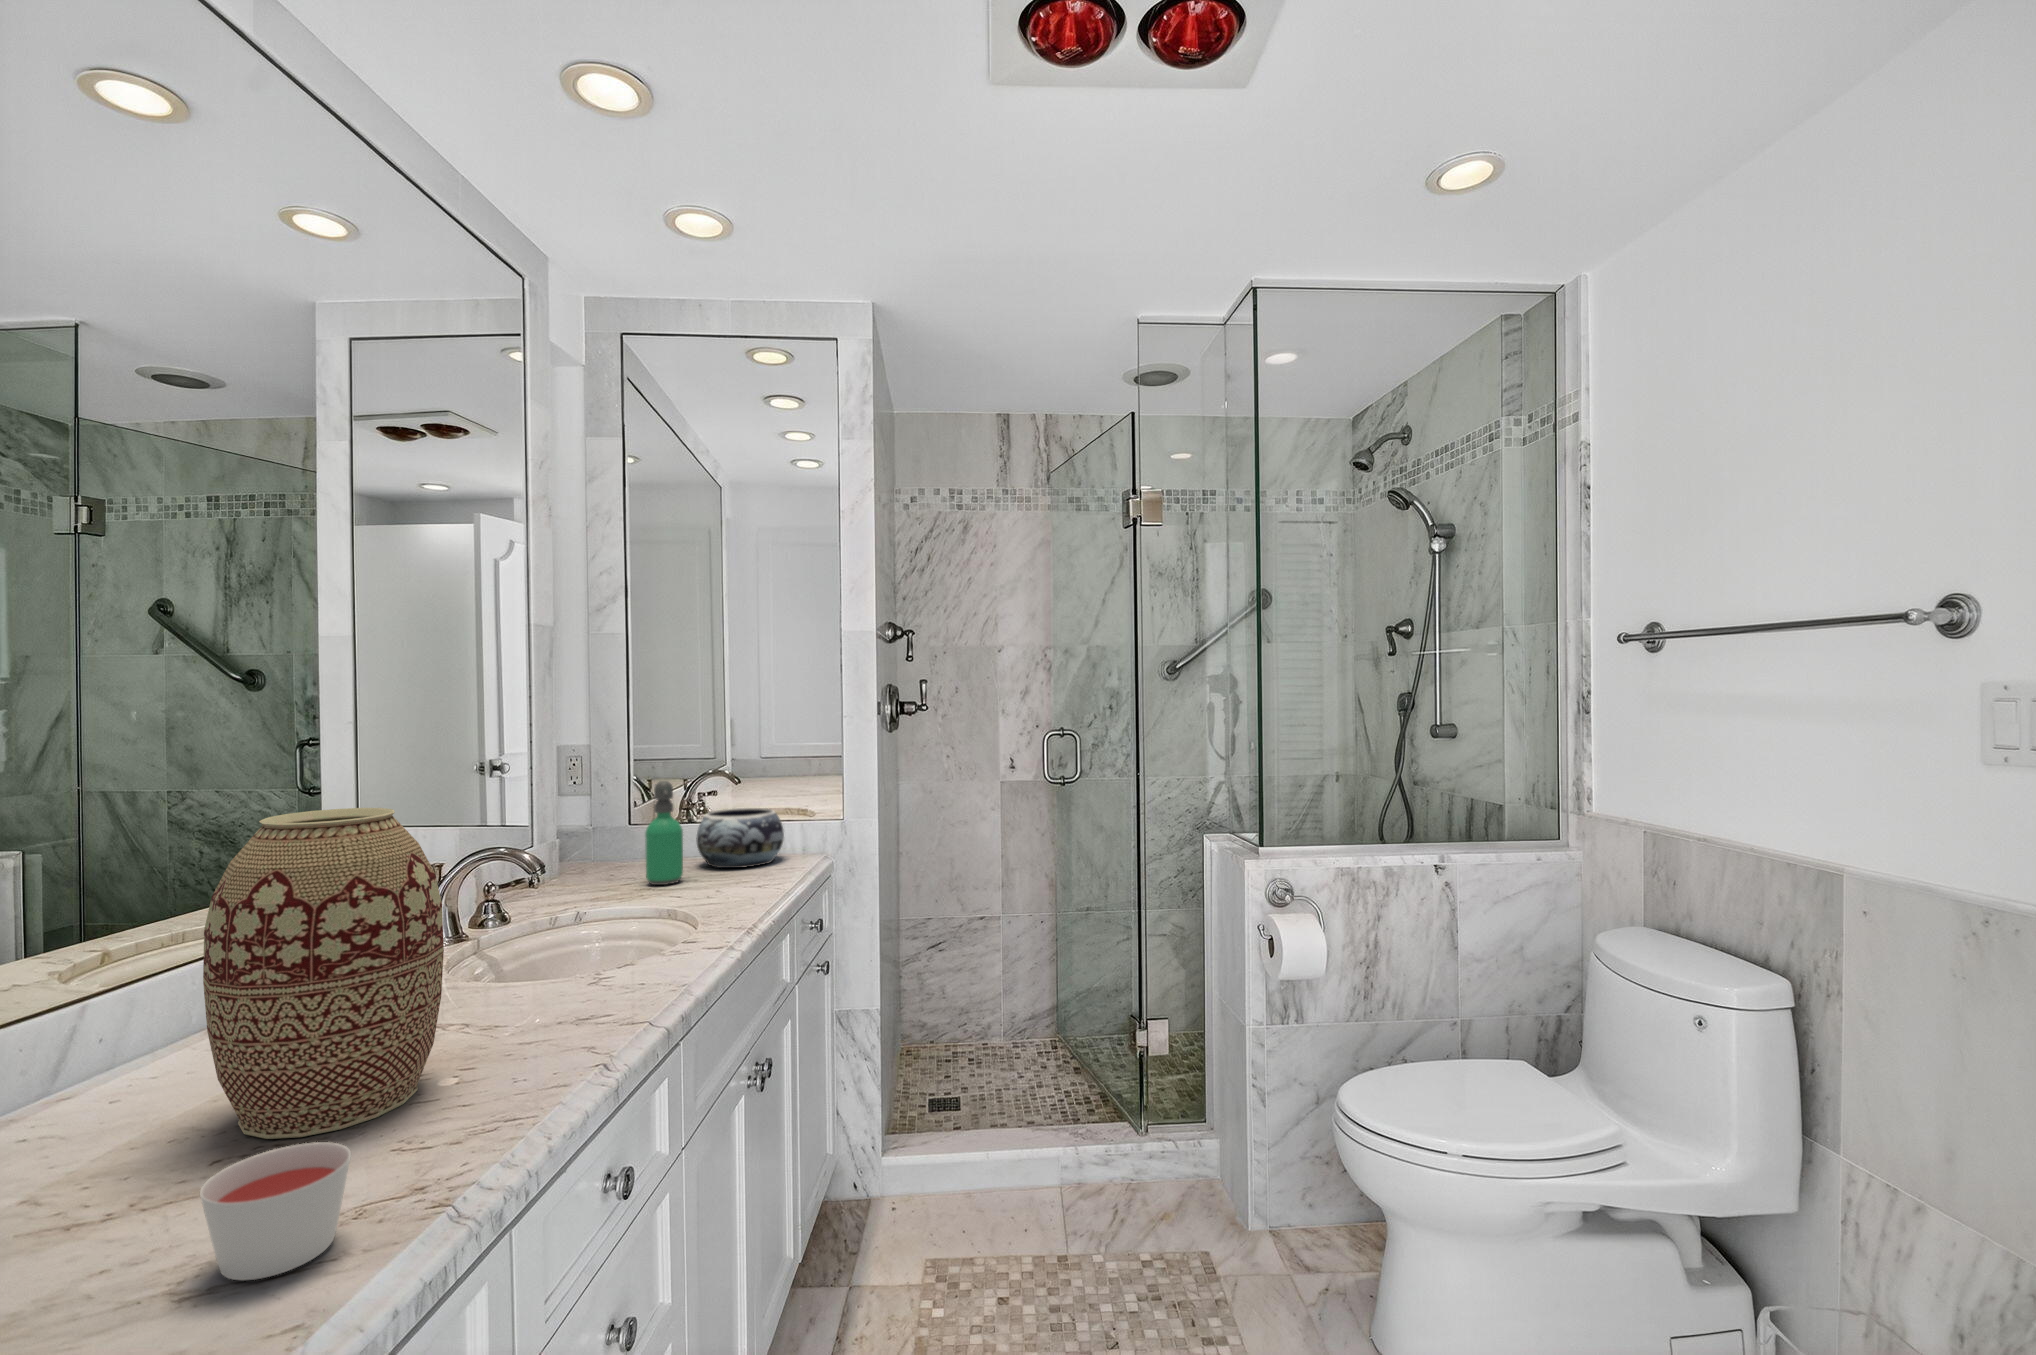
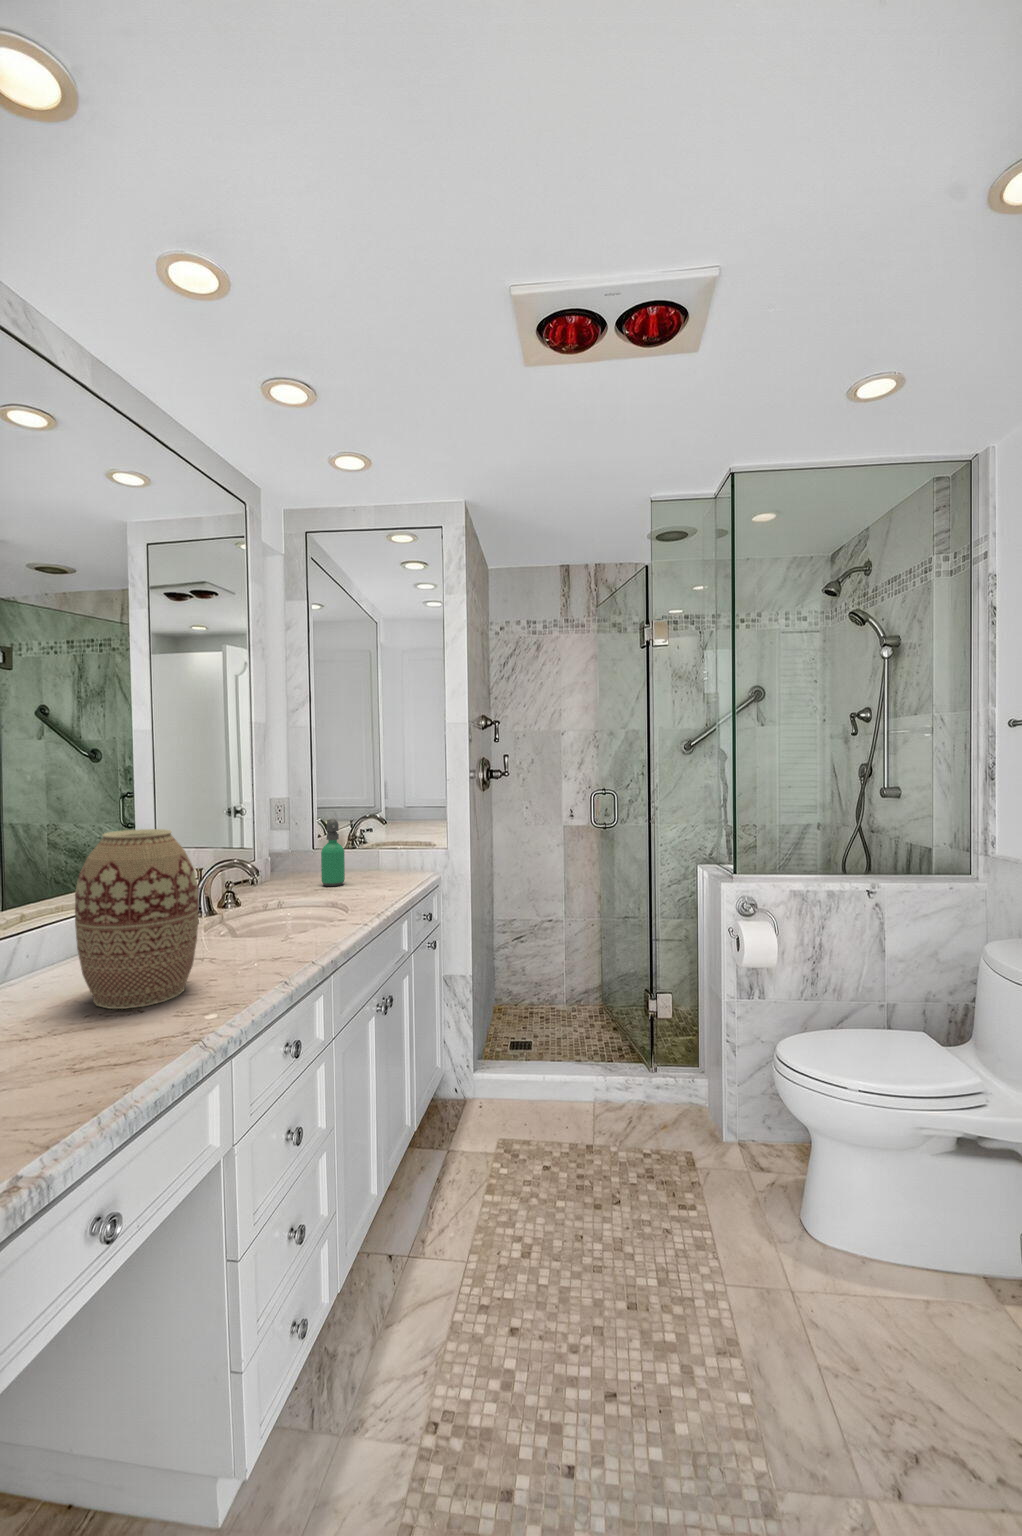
decorative bowl: present [696,808,784,868] -> none [354,839,410,877]
candle: present [200,1142,351,1281] -> none [80,1005,151,1069]

